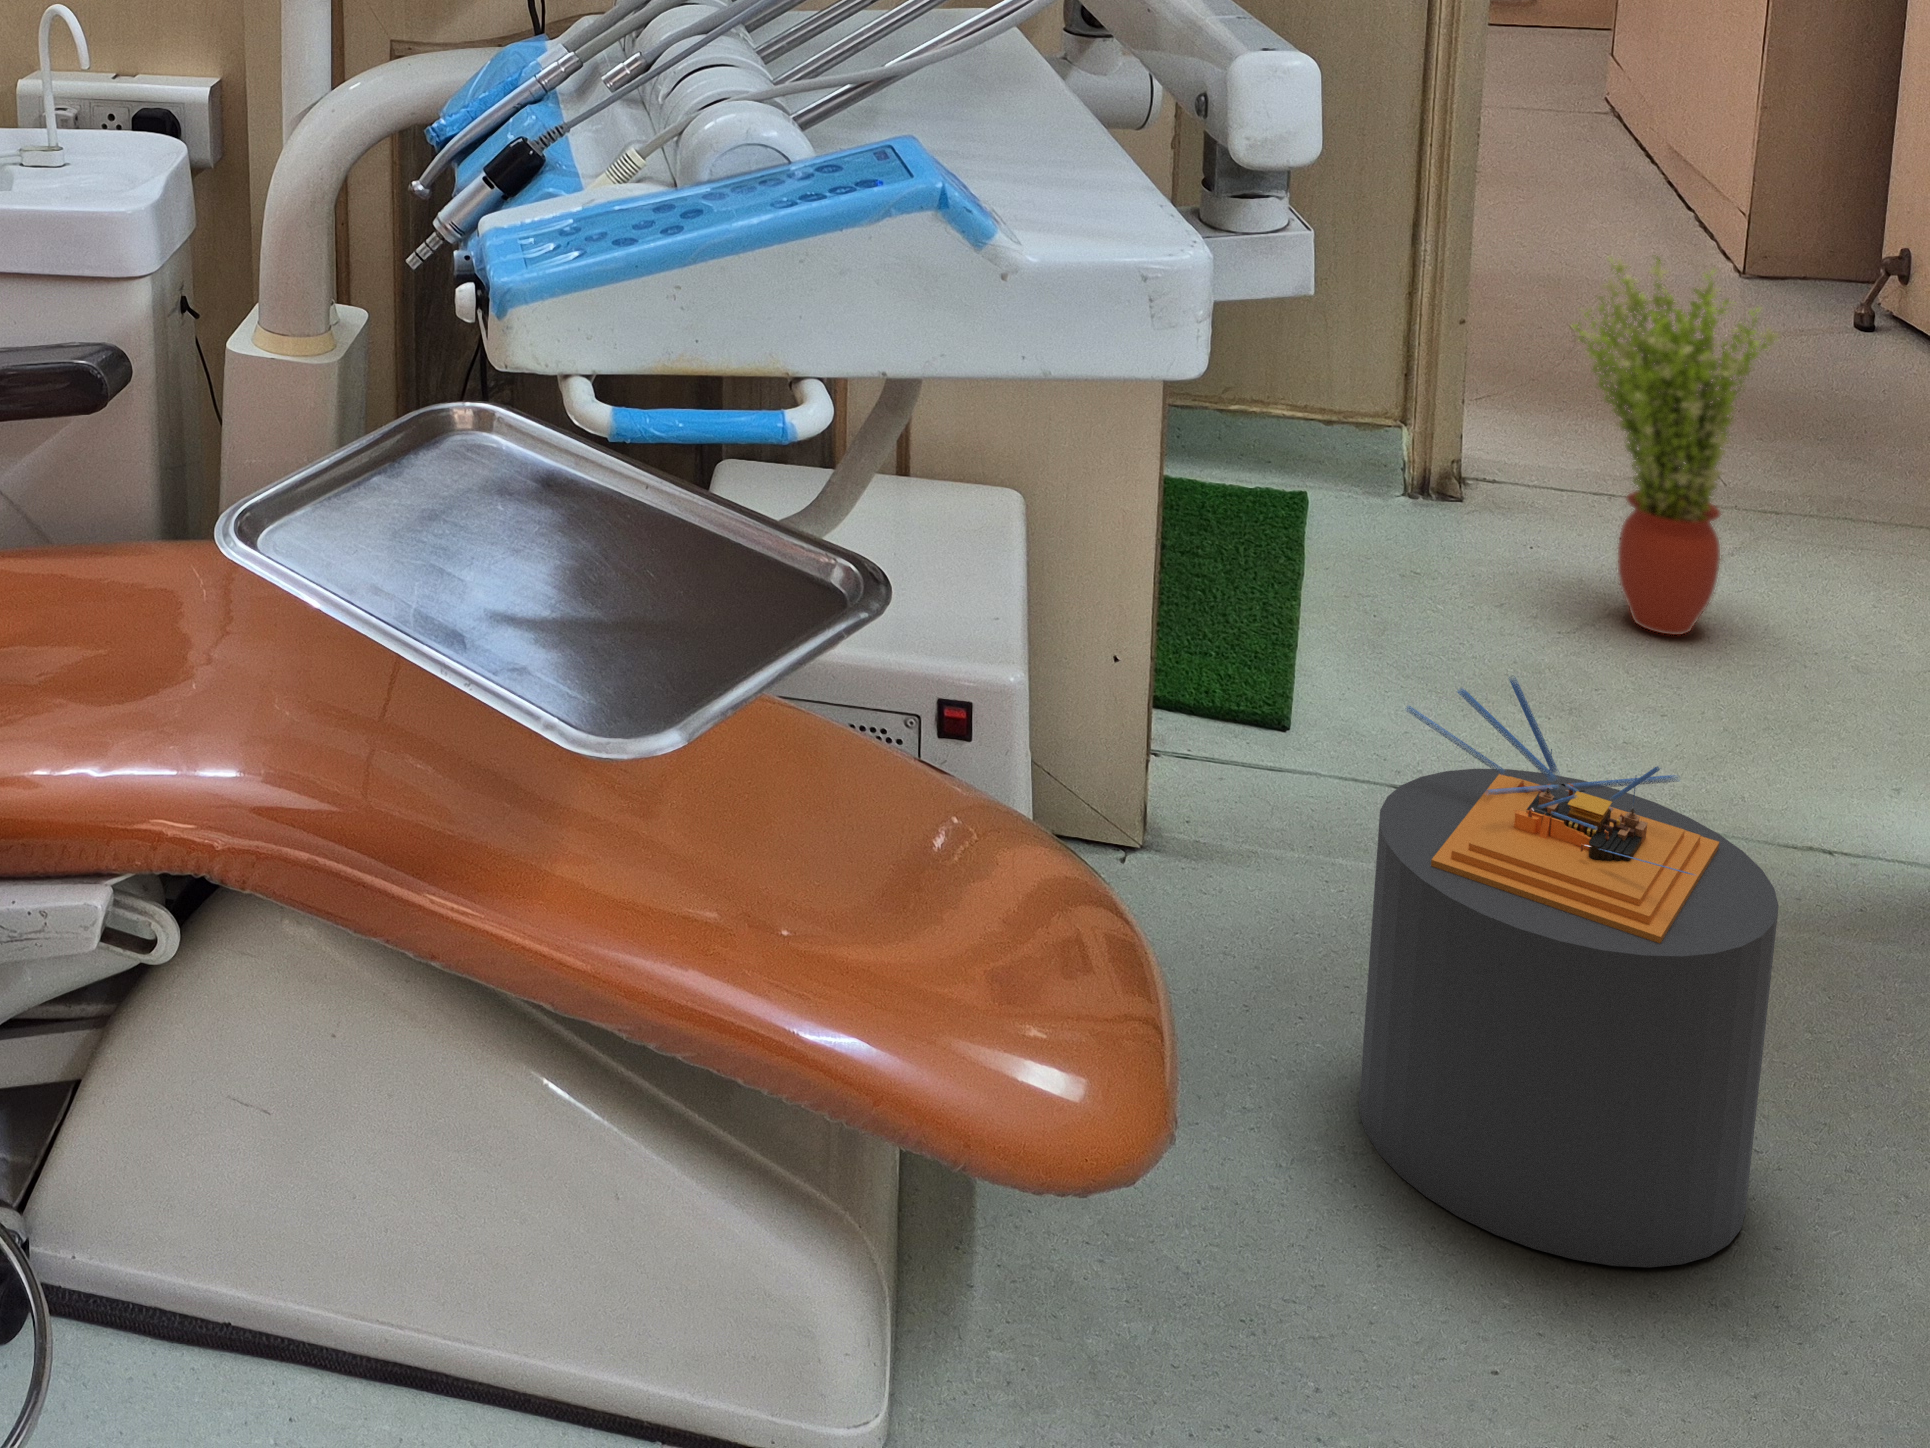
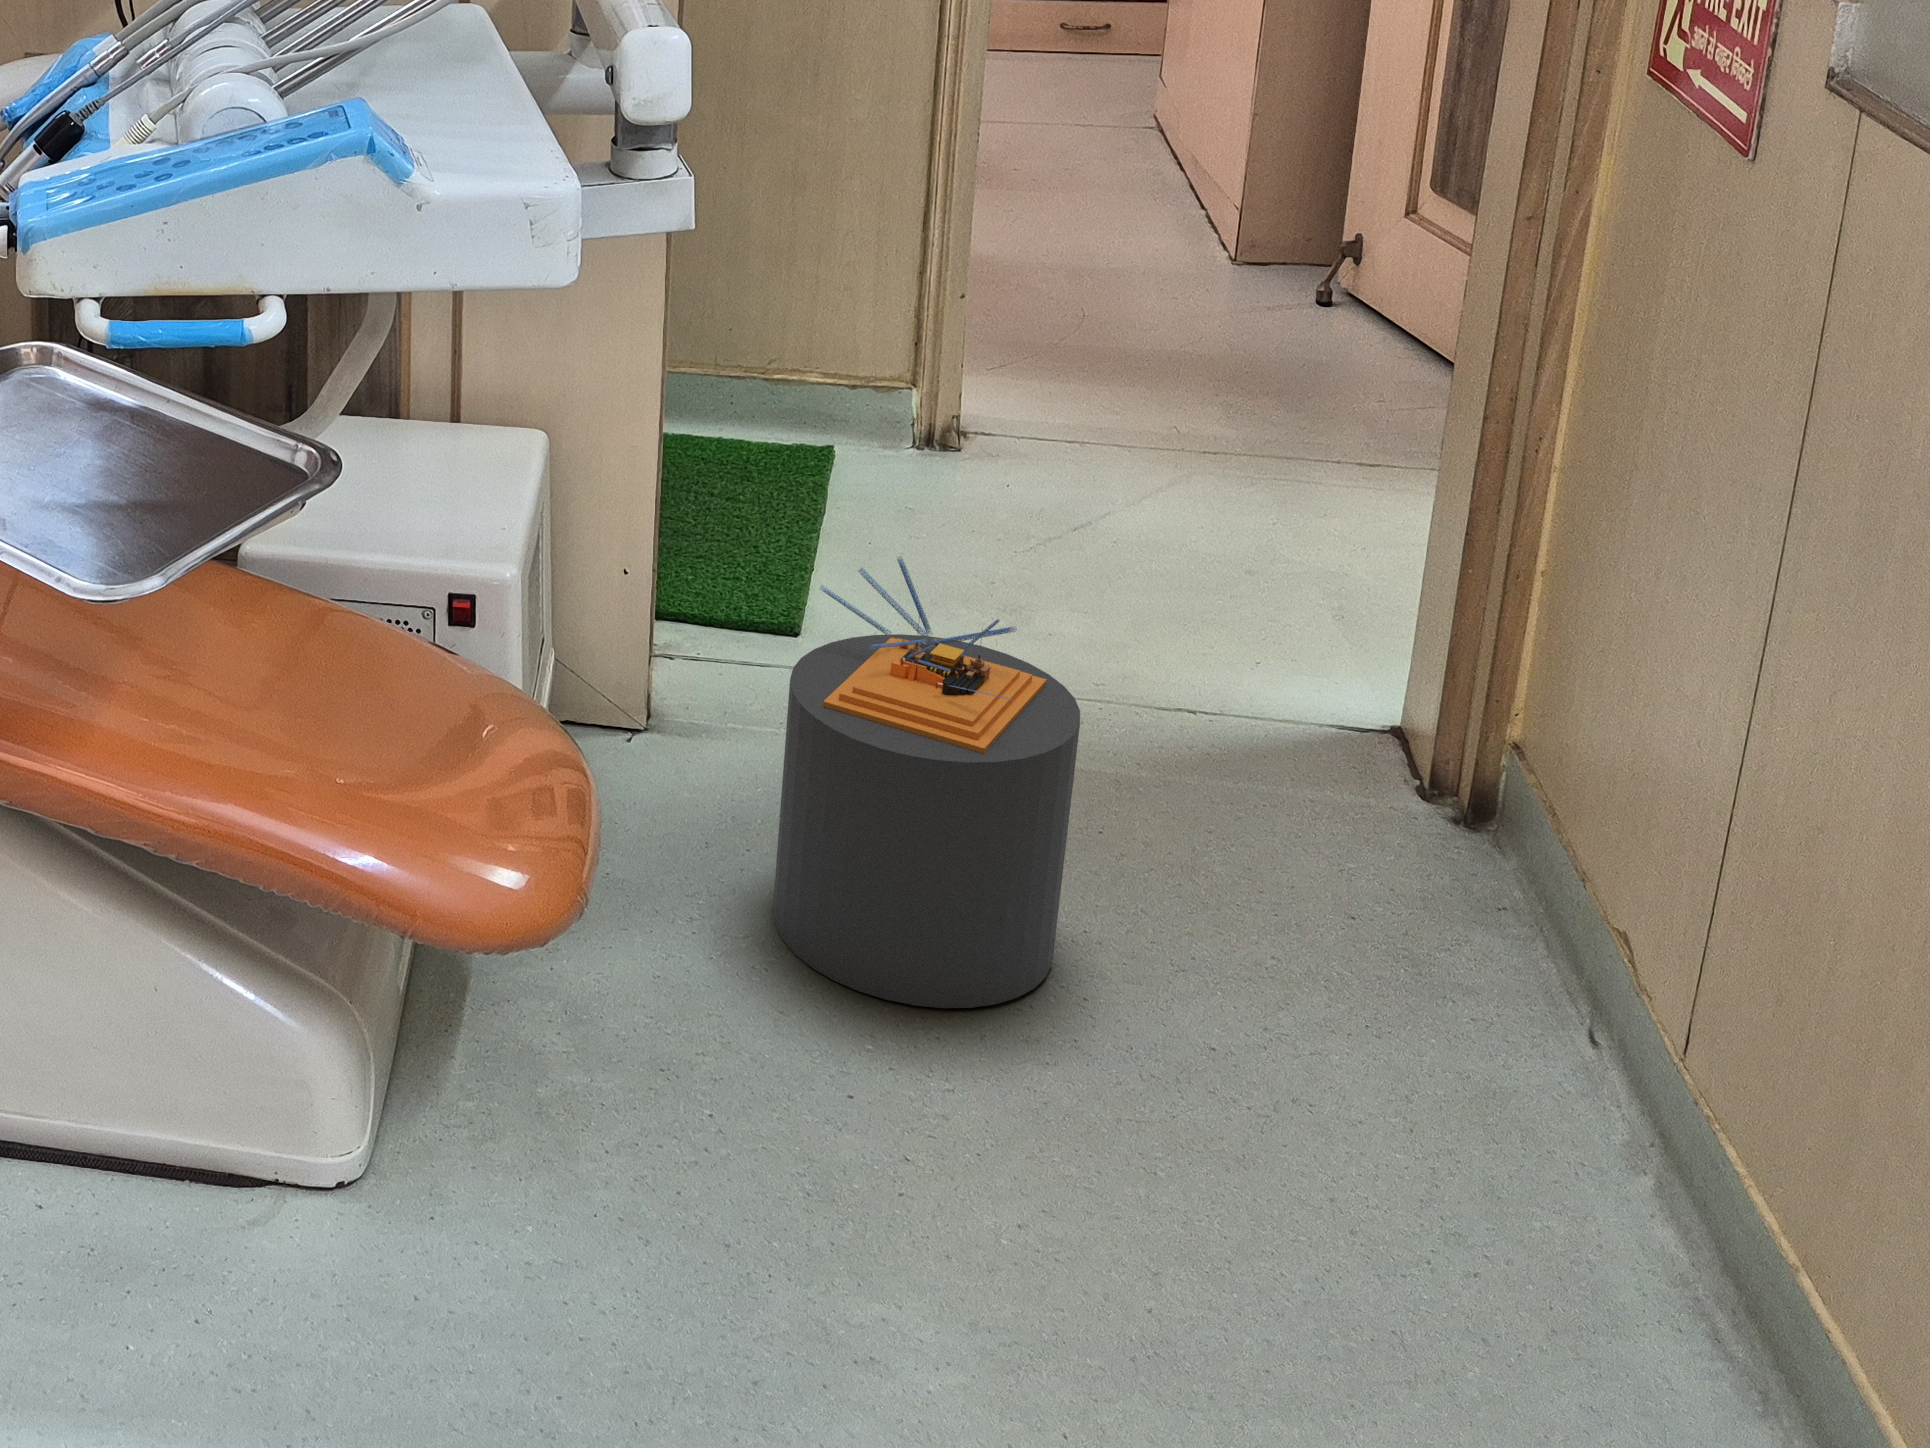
potted plant: present [1572,258,1778,635] -> none [1021,230,1180,548]

